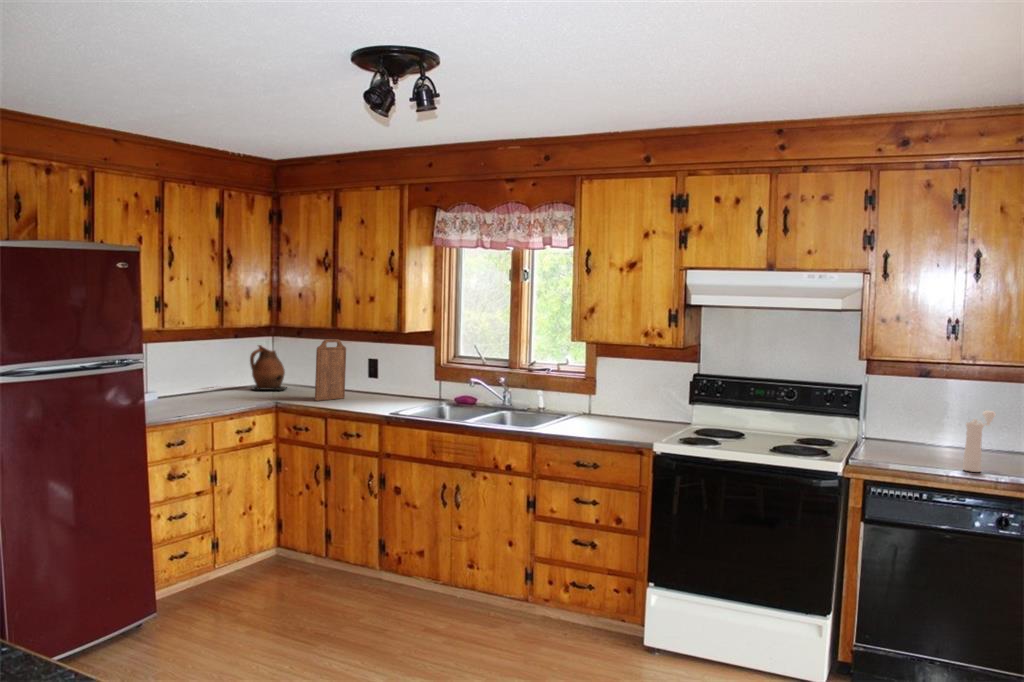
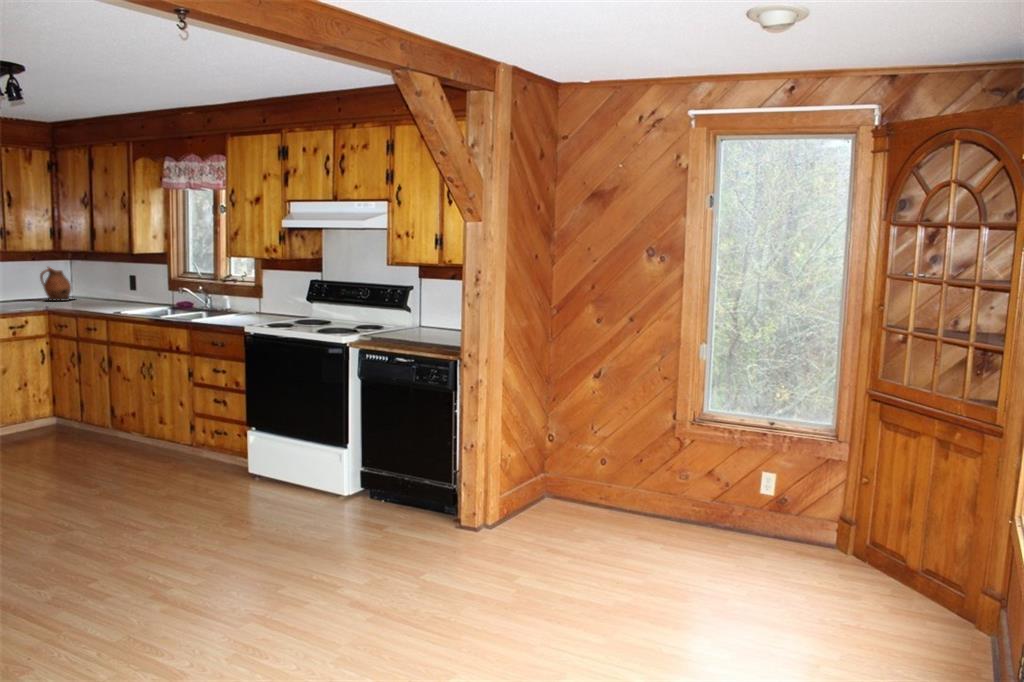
cutting board: present [315,339,346,401] -> none [73,260,103,307]
pepper mill: present [963,410,996,472] -> none [415,298,443,338]

